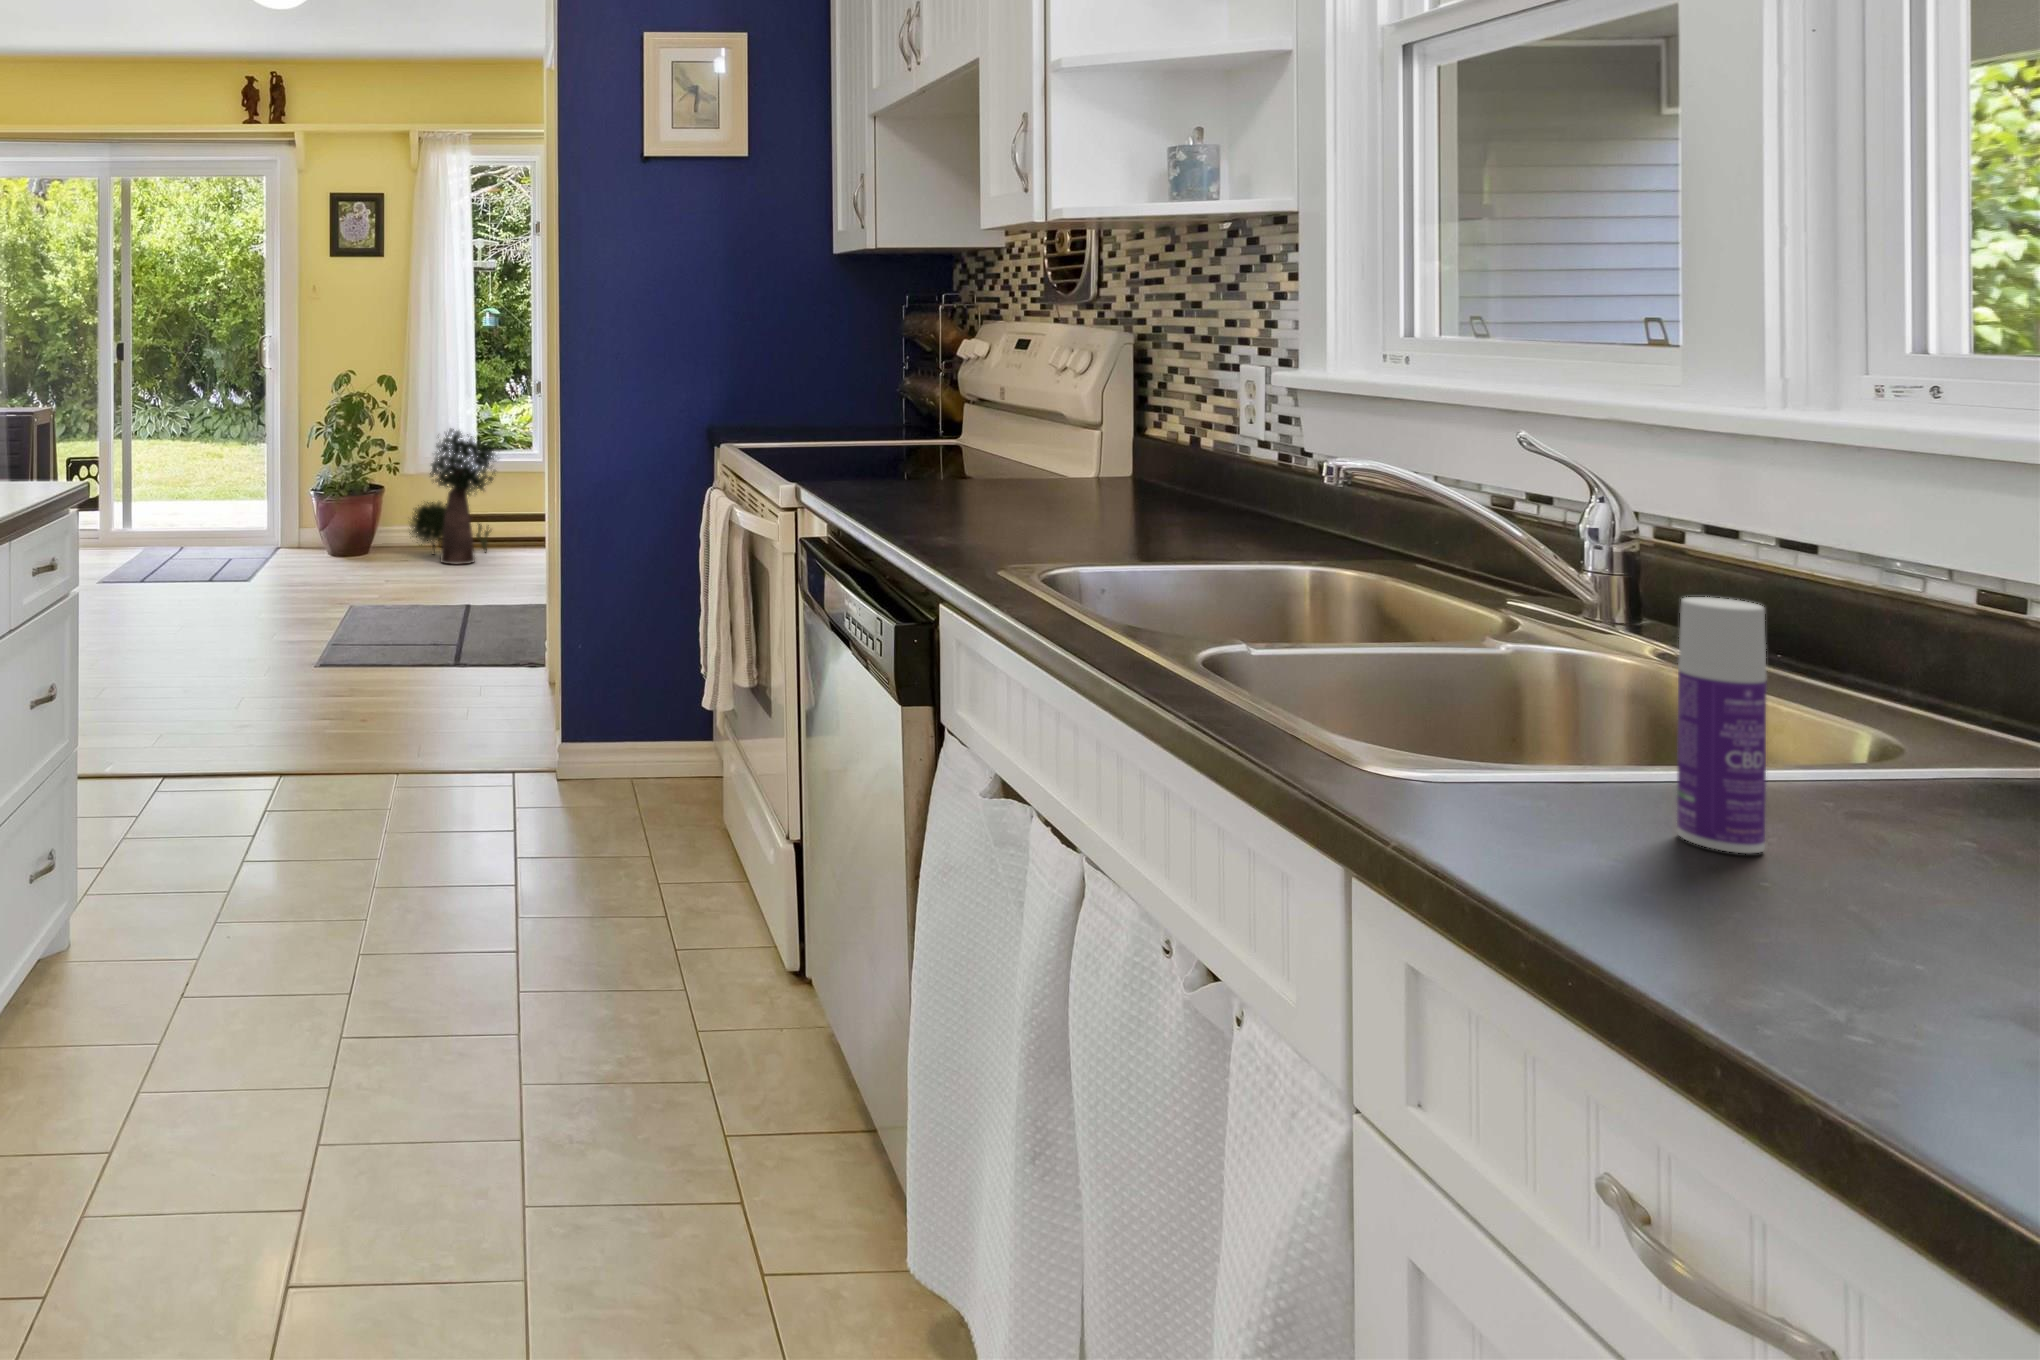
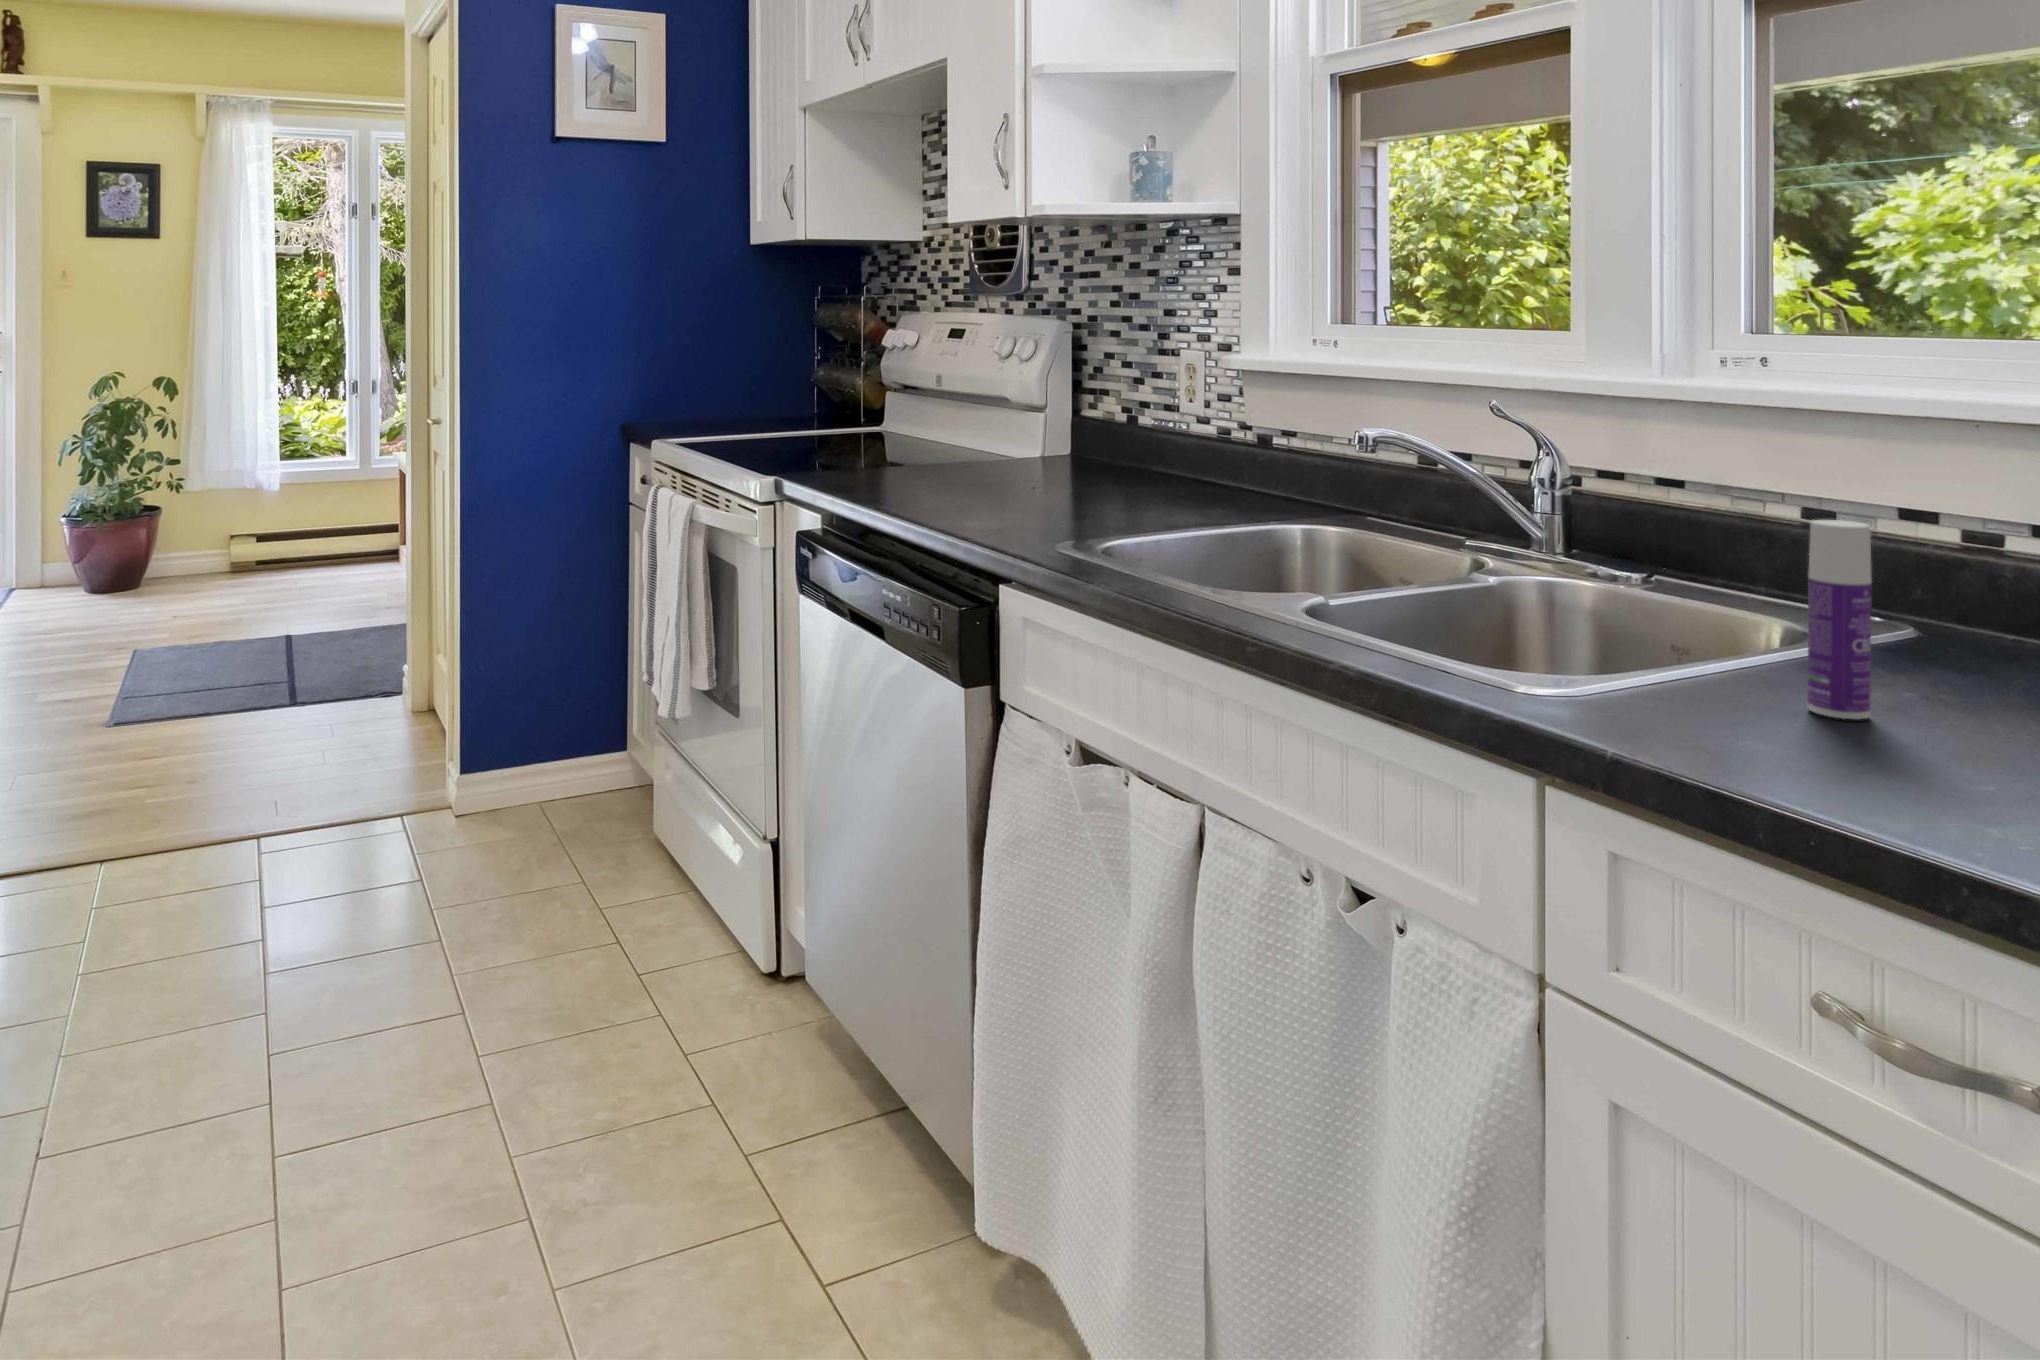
potted plant: present [409,428,495,564] -> none [193,435,314,592]

